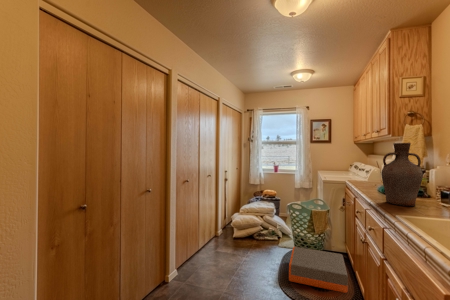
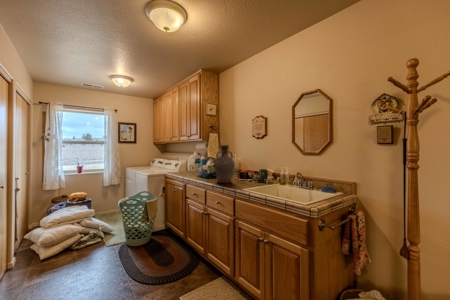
storage box: present [289,247,348,293] -> none [131,230,185,269]

